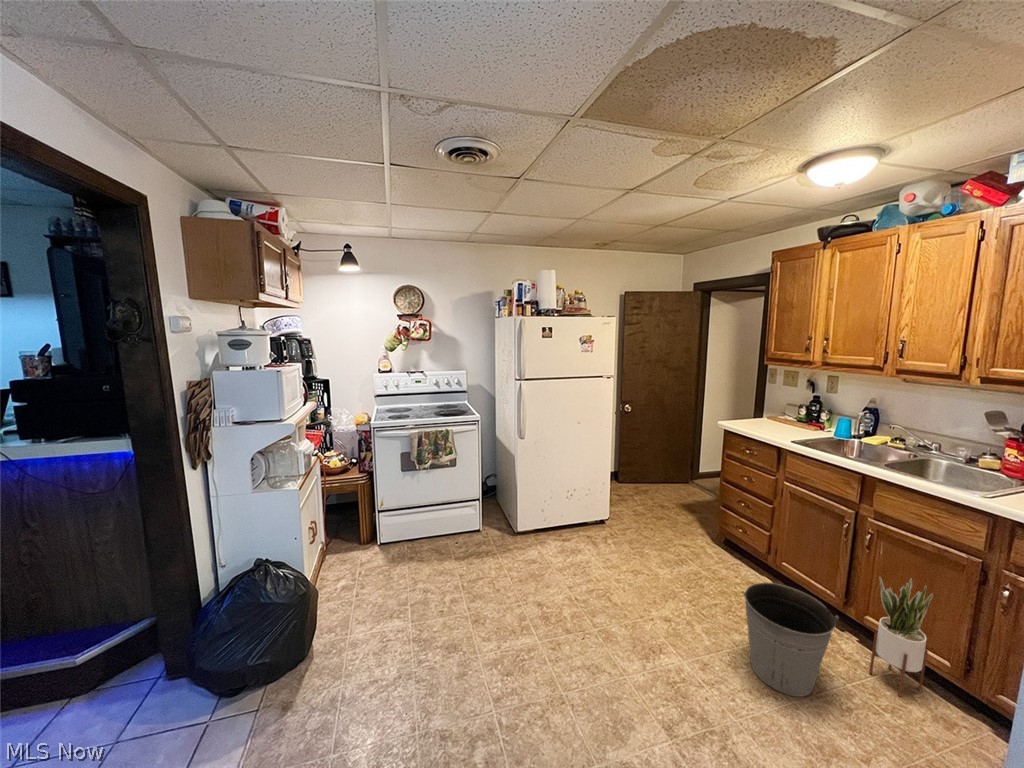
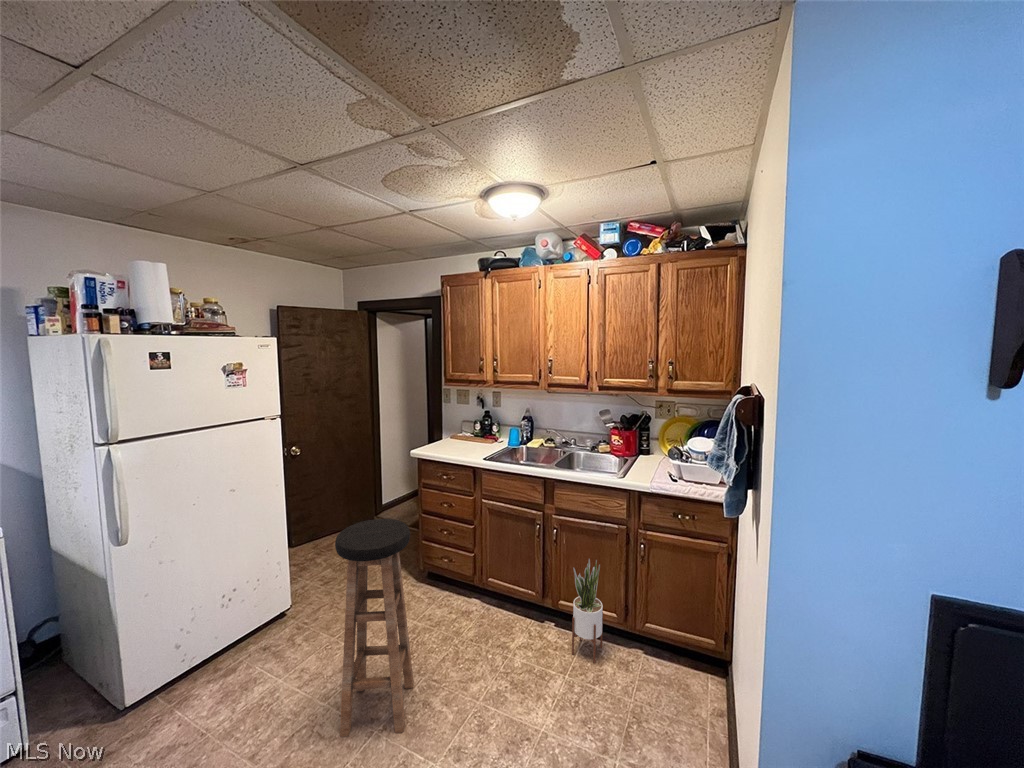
bar stool: none [621,462,689,629] -> present [335,519,414,737]
bucket: present [742,583,839,697] -> none [480,609,559,728]

